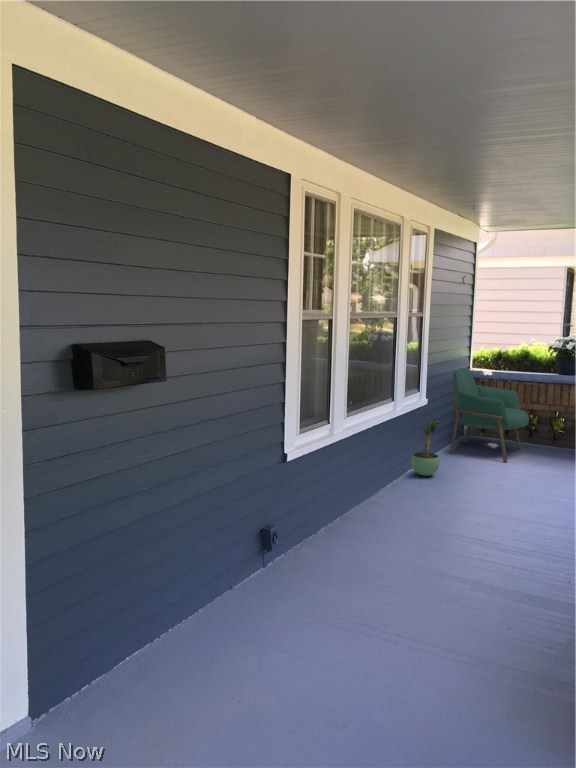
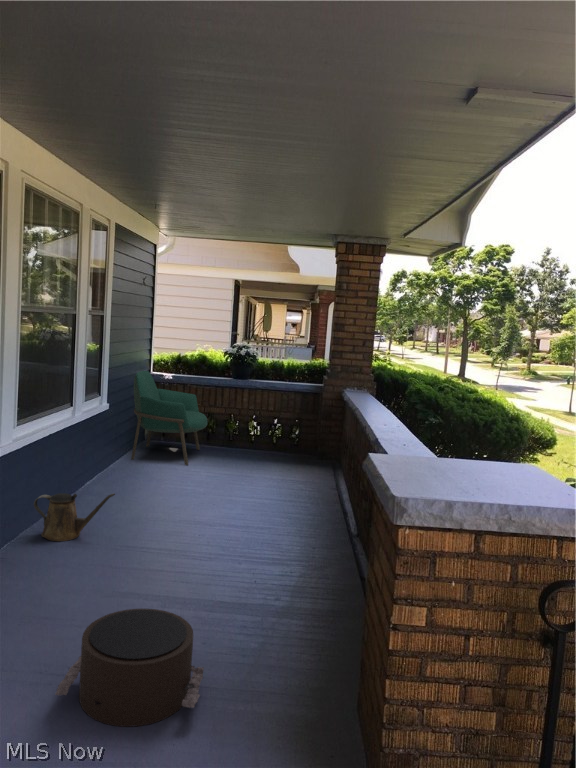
potted plant: present [411,421,440,476] -> none [91,426,123,486]
watering can: none [360,477,430,519] -> present [34,493,115,541]
pouf: none [373,578,504,678] -> present [55,609,204,727]

